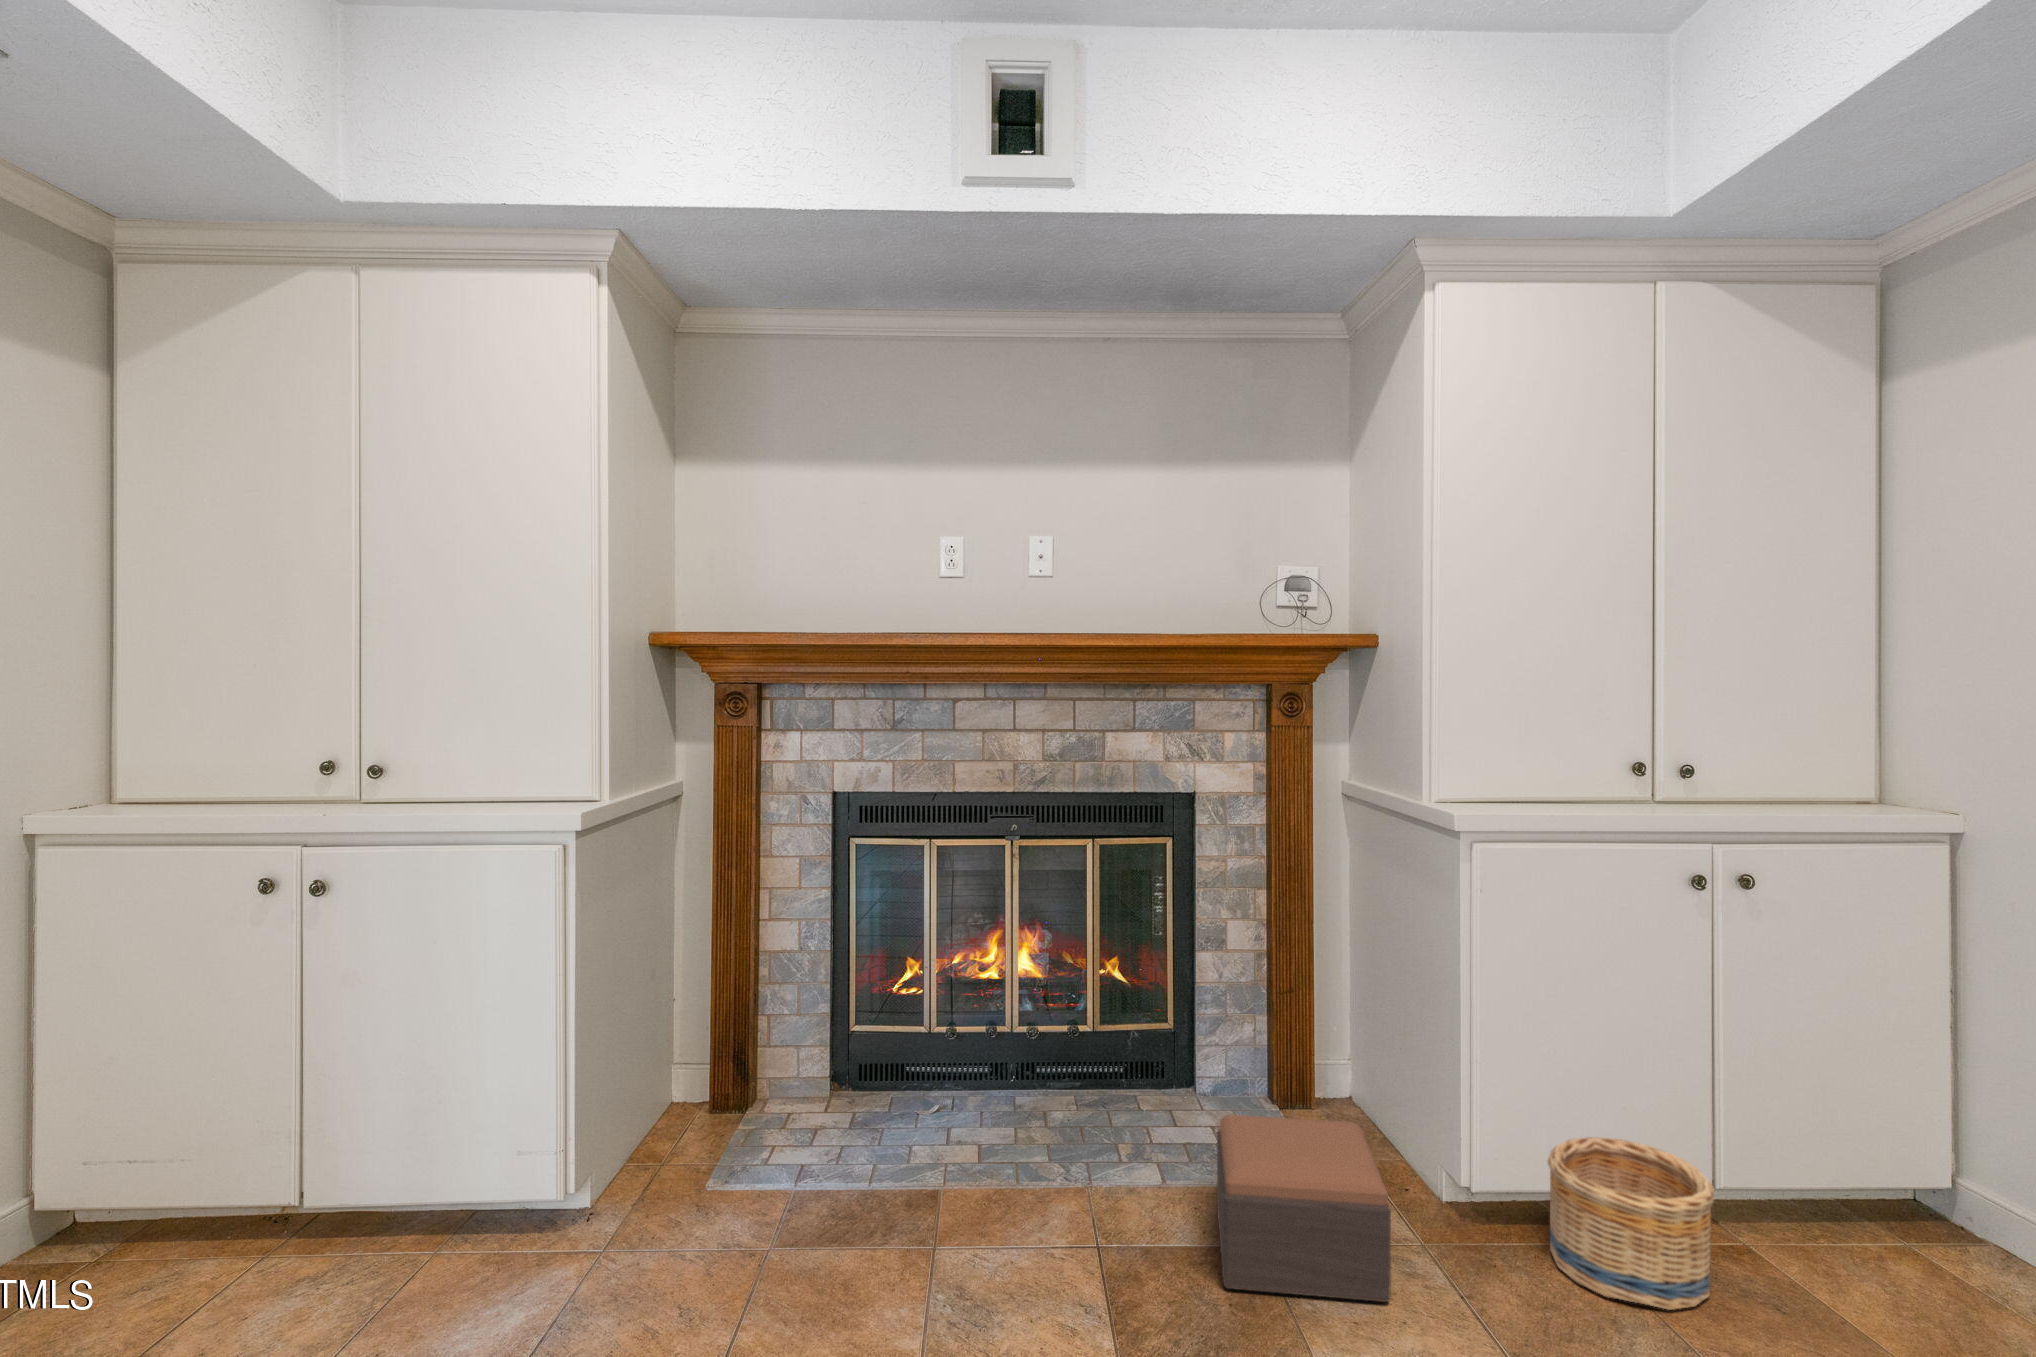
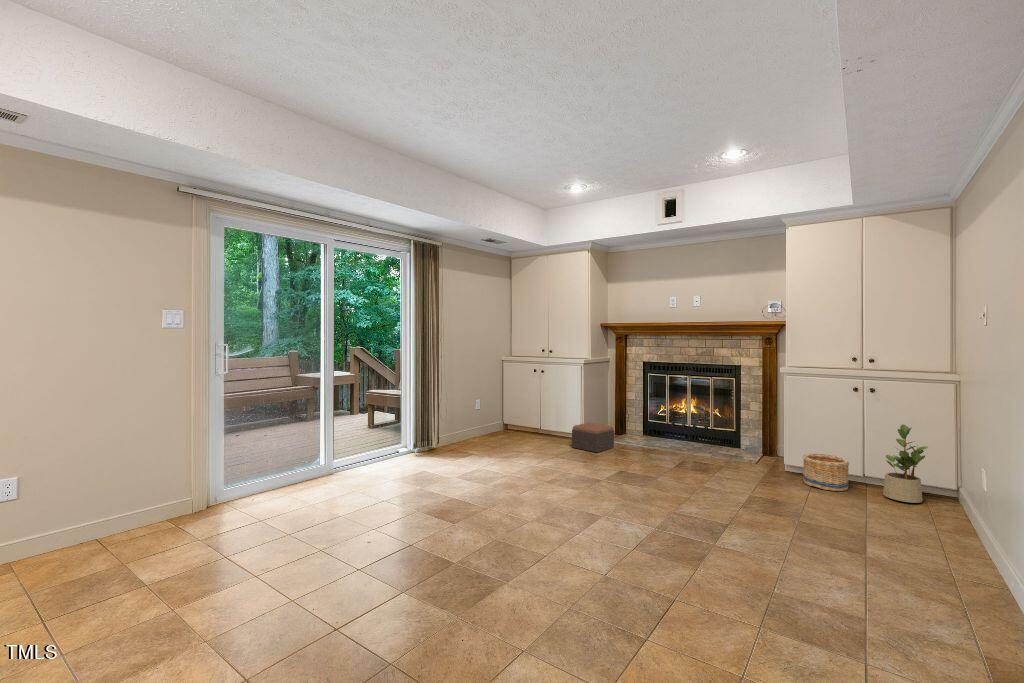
potted plant: none [1792,1017,1964,1307] -> present [883,425,928,503]
footstool: present [1217,1115,1391,1302] -> present [572,423,614,453]

